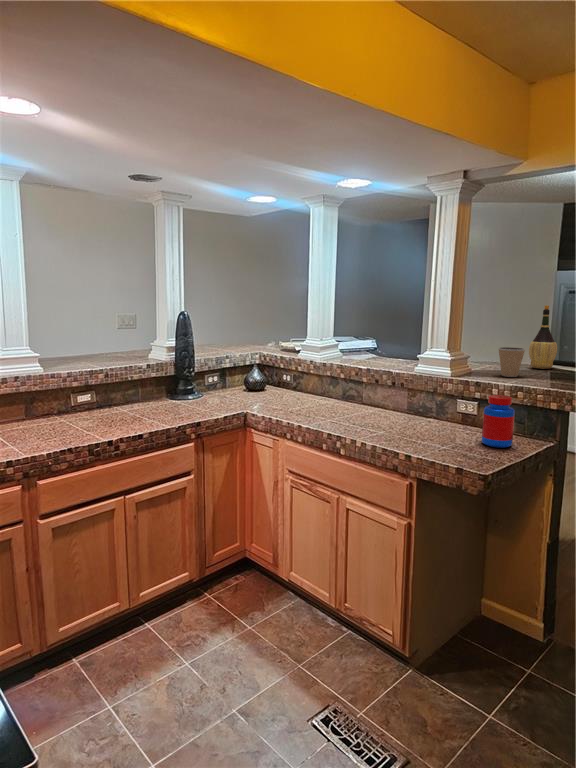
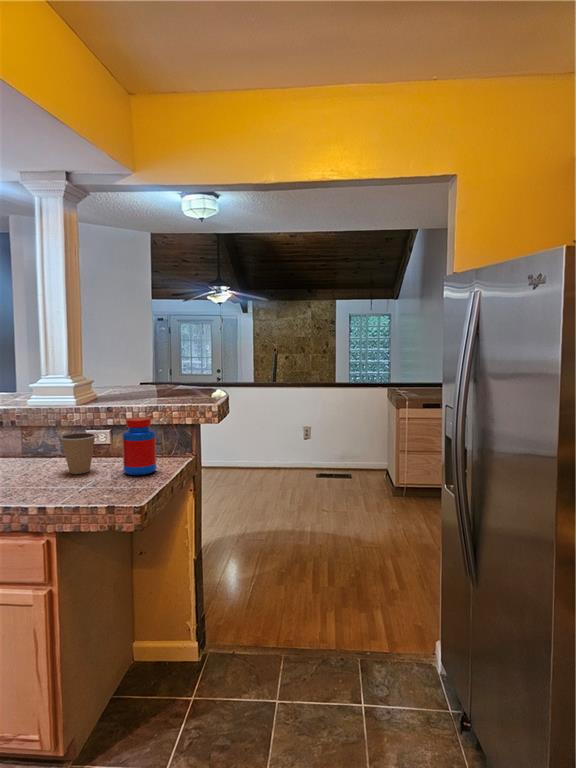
wine bottle: present [529,305,557,369] -> none [151,325,177,389]
coffee cup: present [498,347,525,377] -> present [61,433,96,474]

